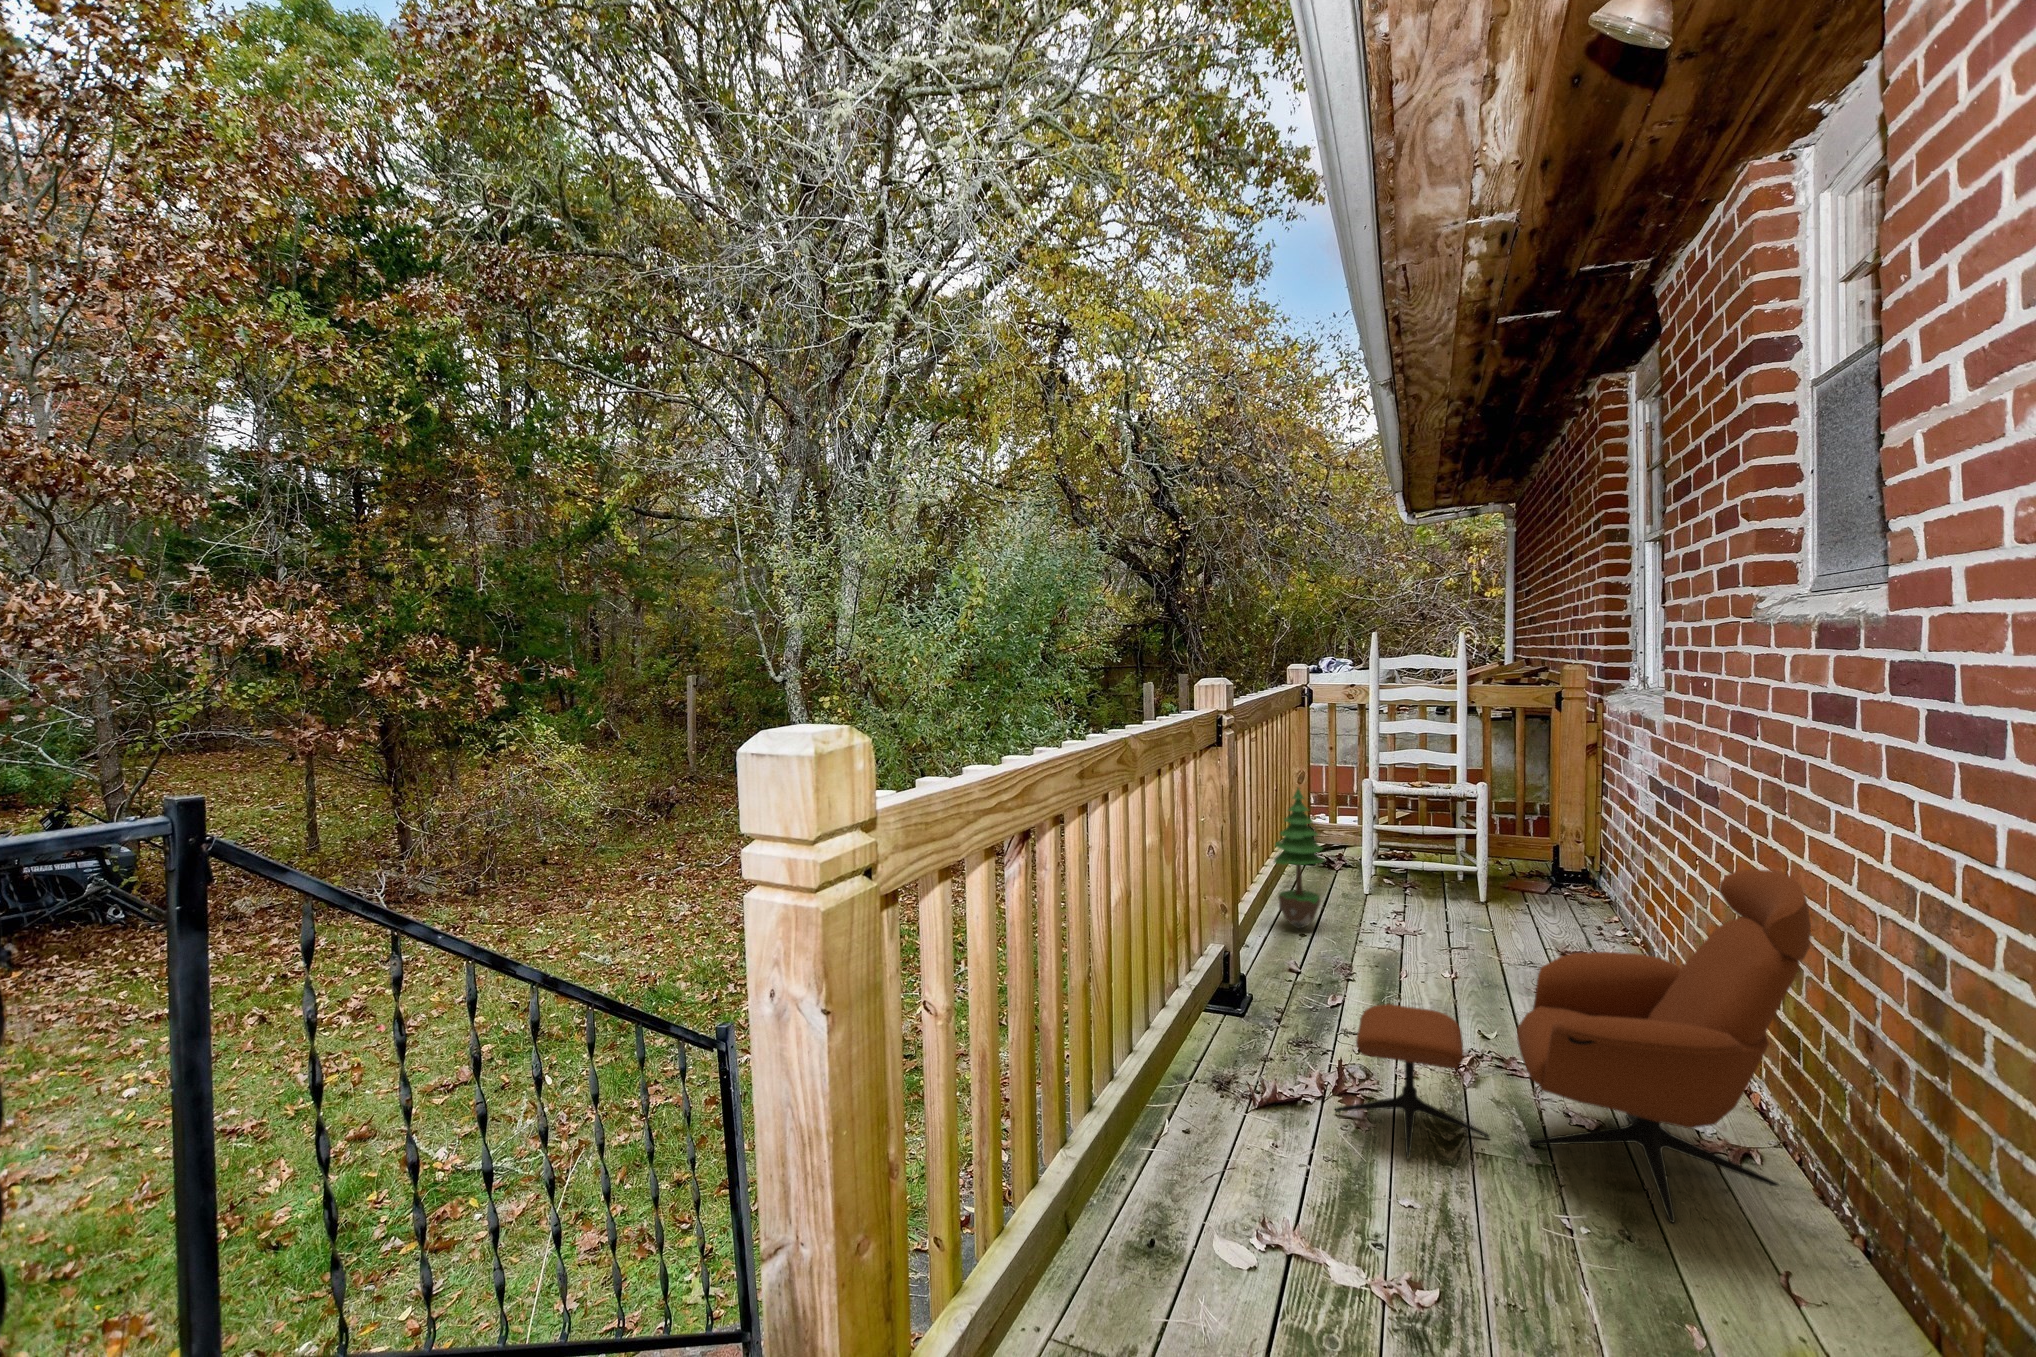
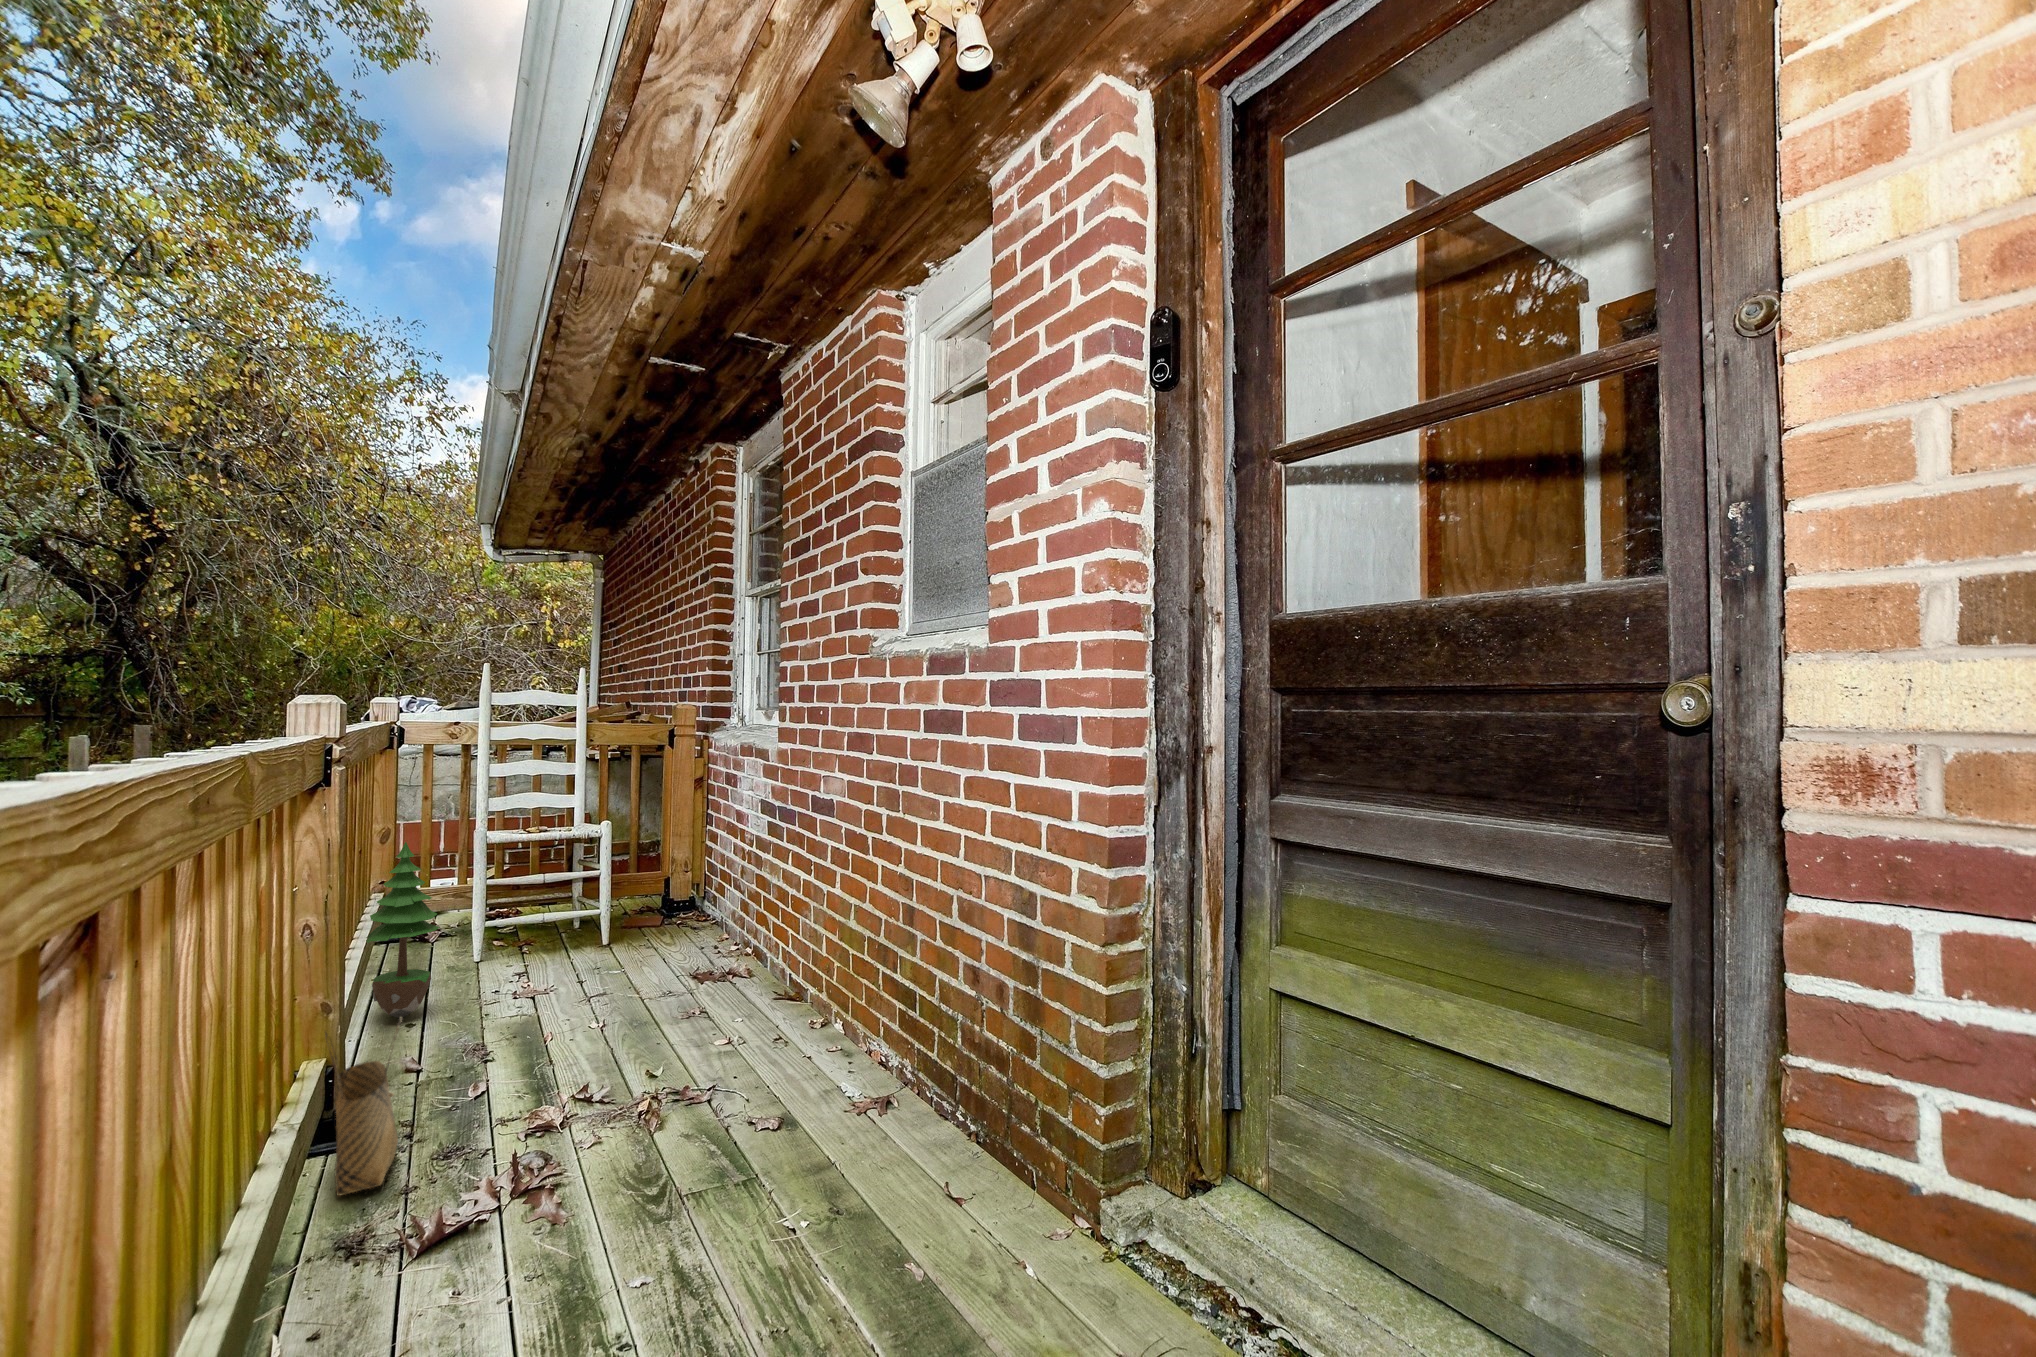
lounge chair: present [1335,869,1811,1222] -> none [515,856,938,1225]
woven basket: none [1214,928,1268,1056] -> present [325,1018,402,1196]

